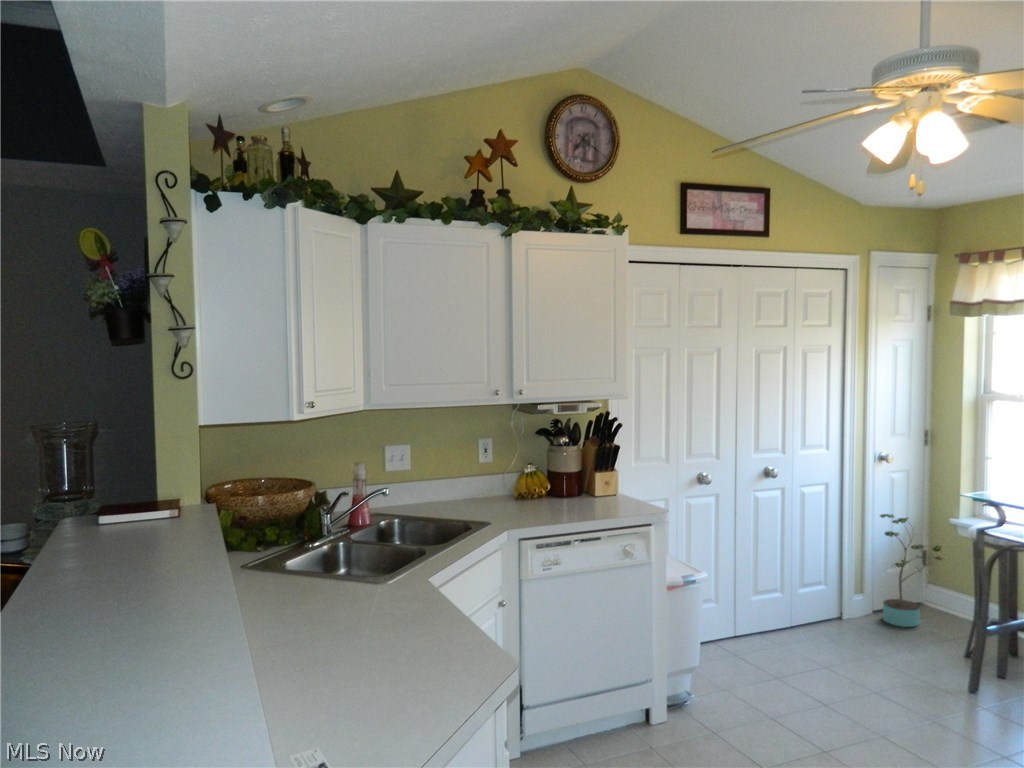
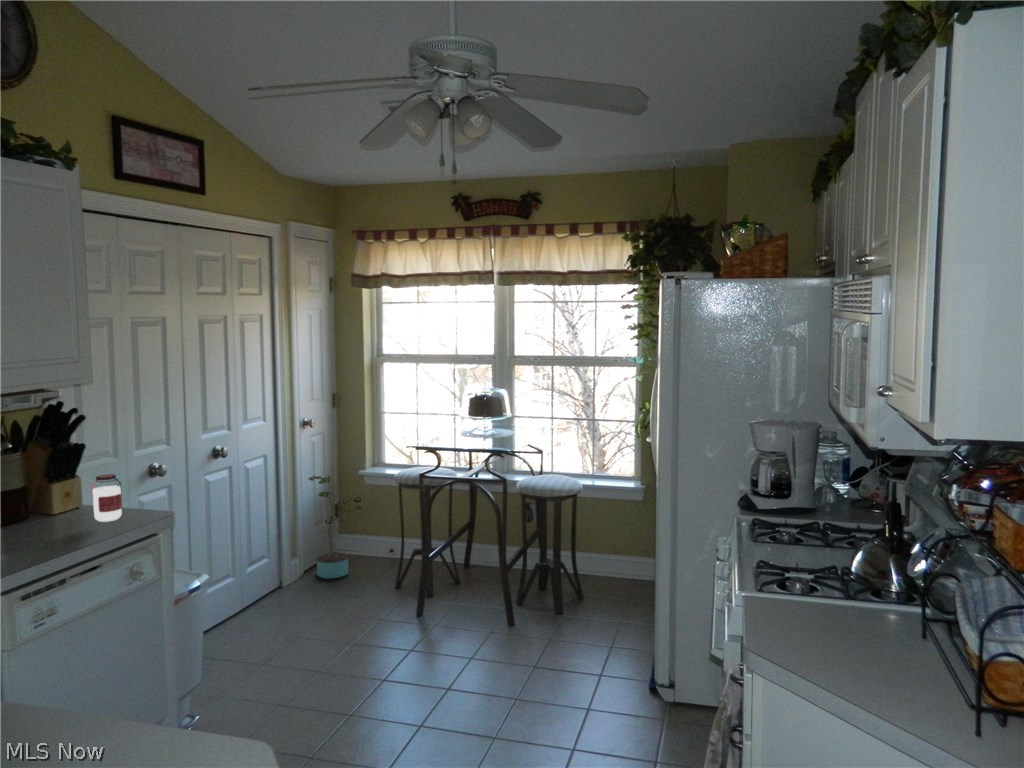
jar: none [612,471,633,508] -> present [92,474,122,522]

